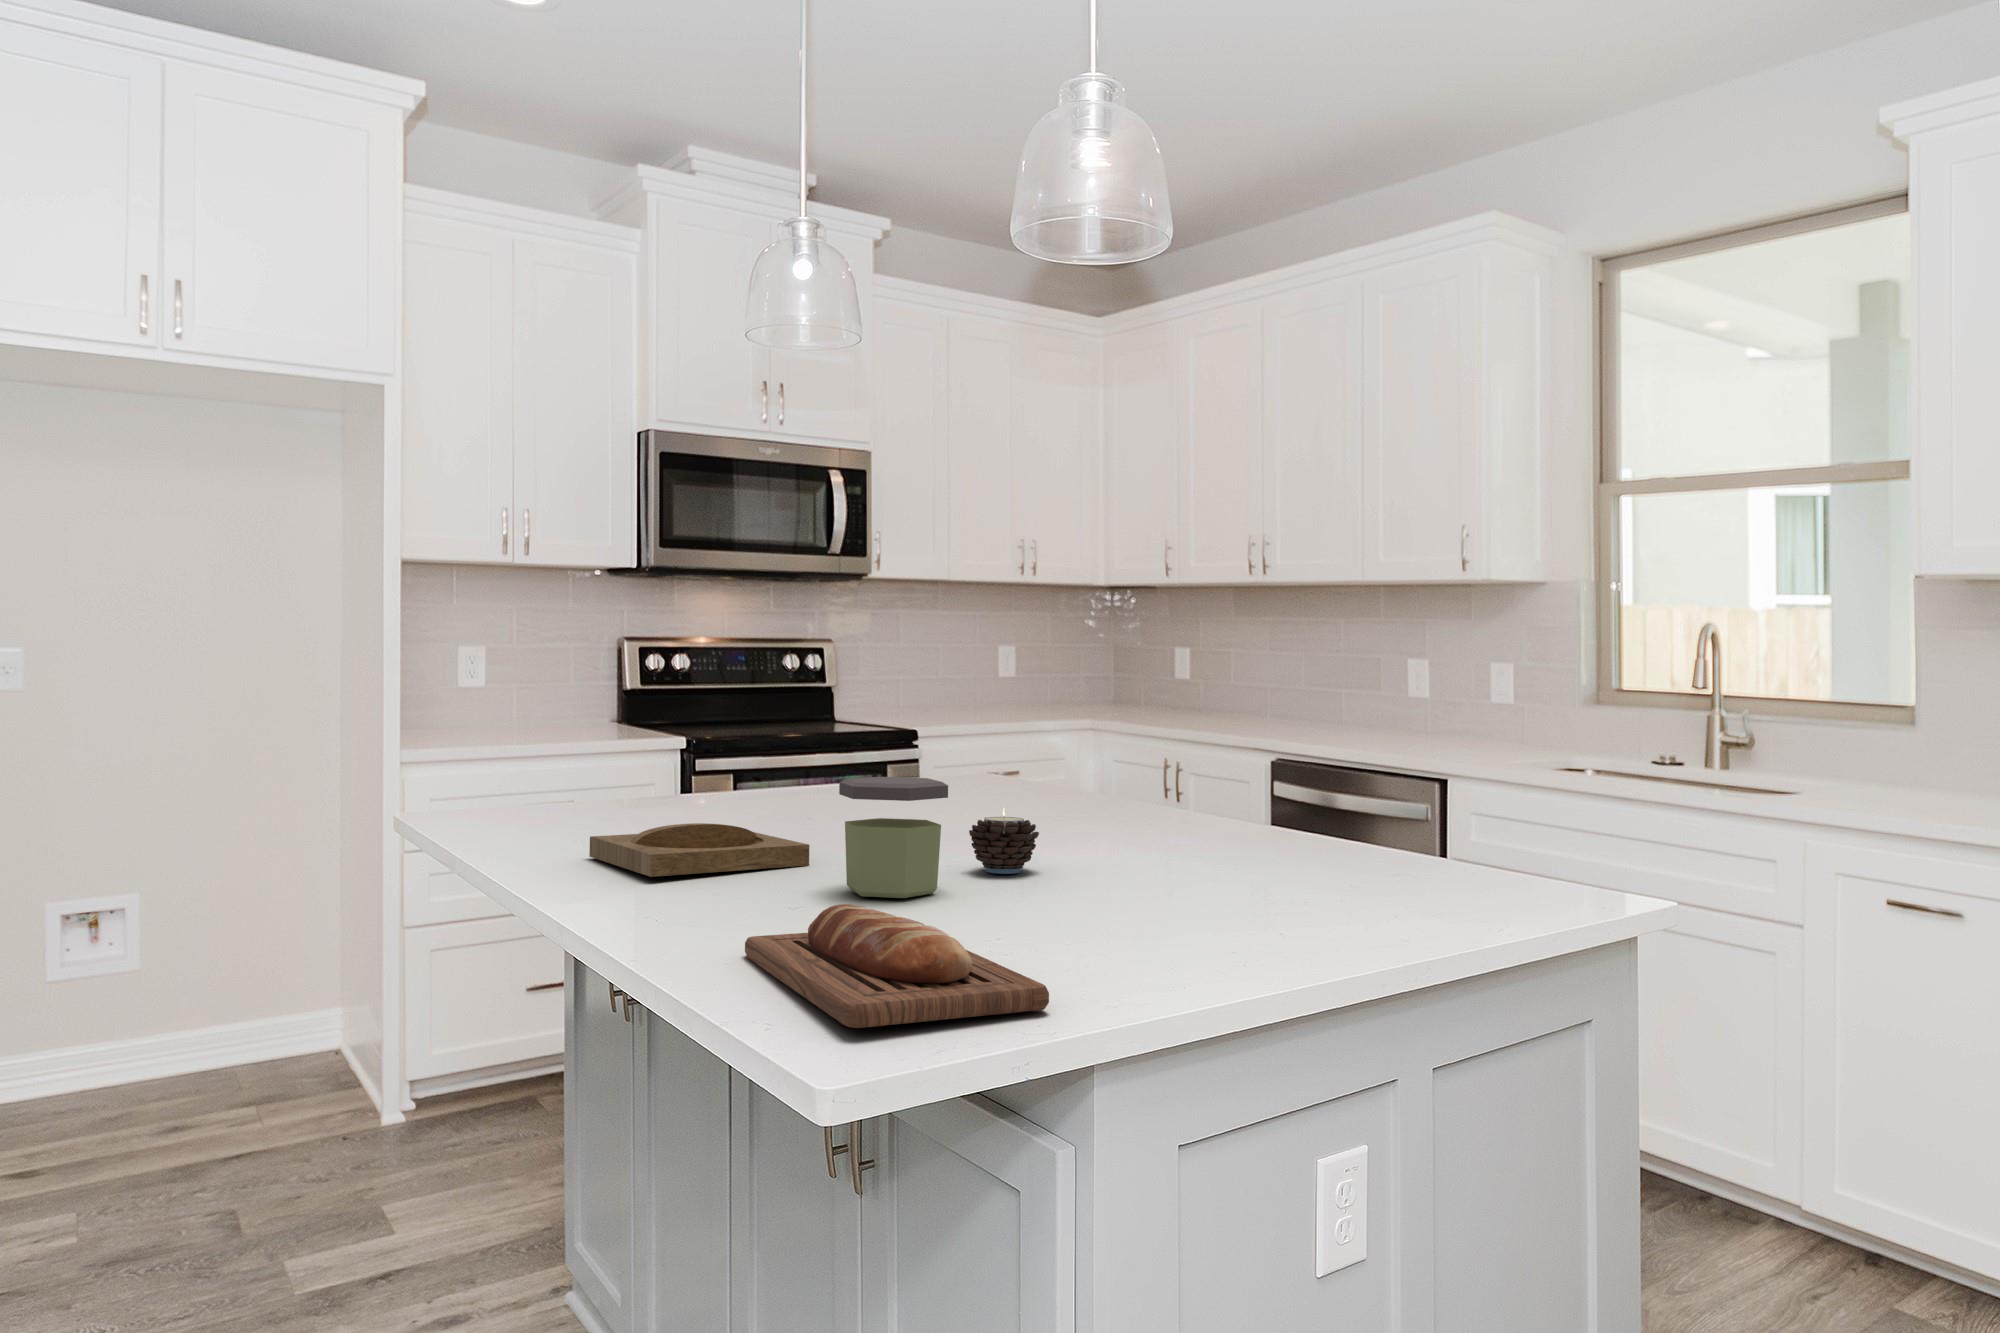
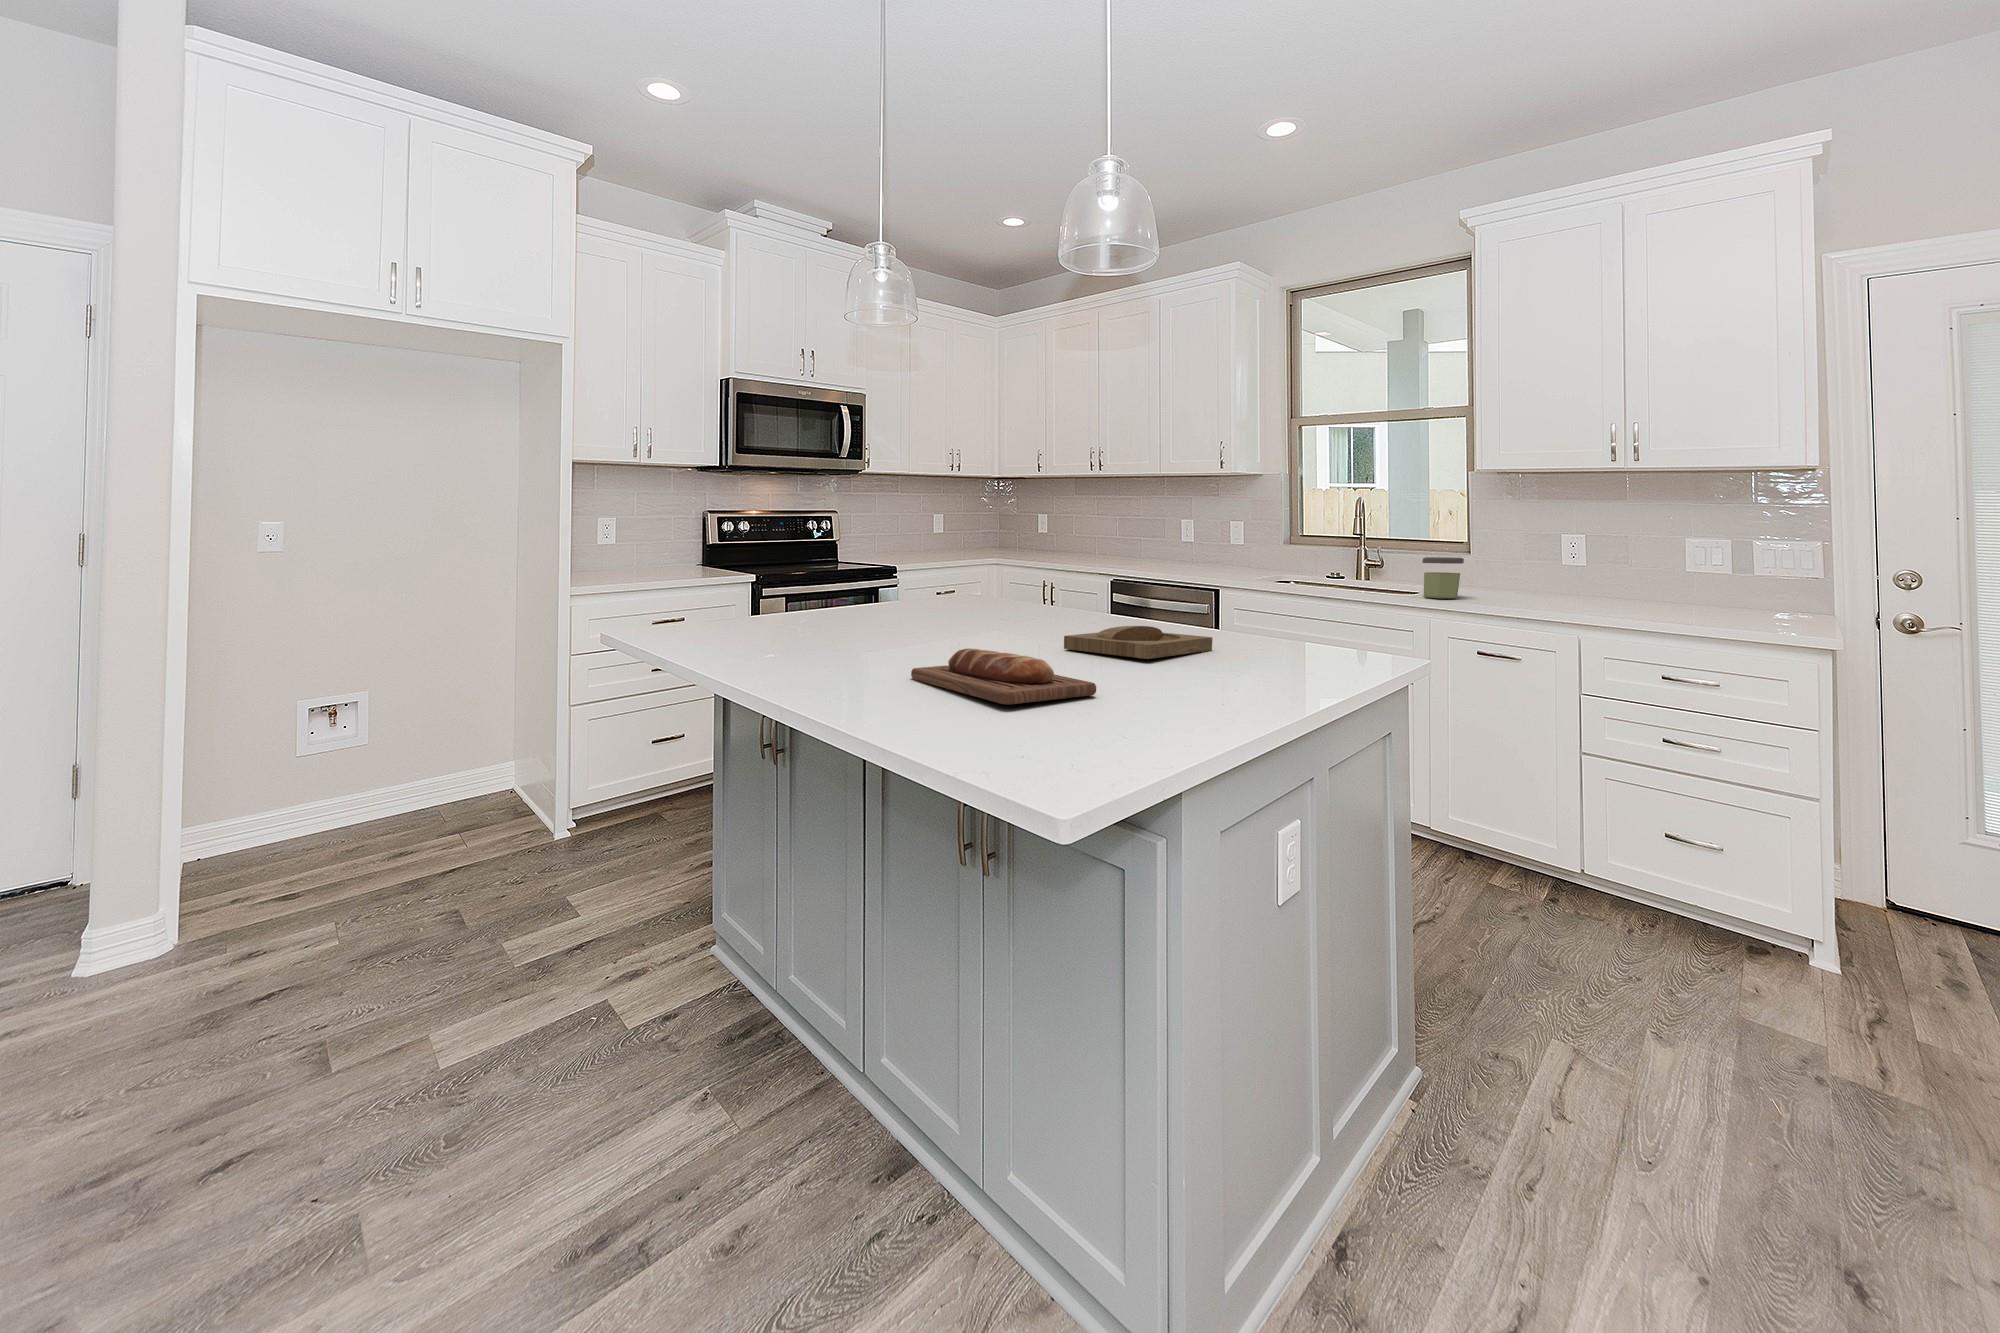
jar: present [839,777,948,898] -> present [1423,557,1464,598]
candle: present [969,808,1039,874] -> none [995,601,1034,638]
tray: present [589,823,809,877] -> present [1064,626,1212,659]

